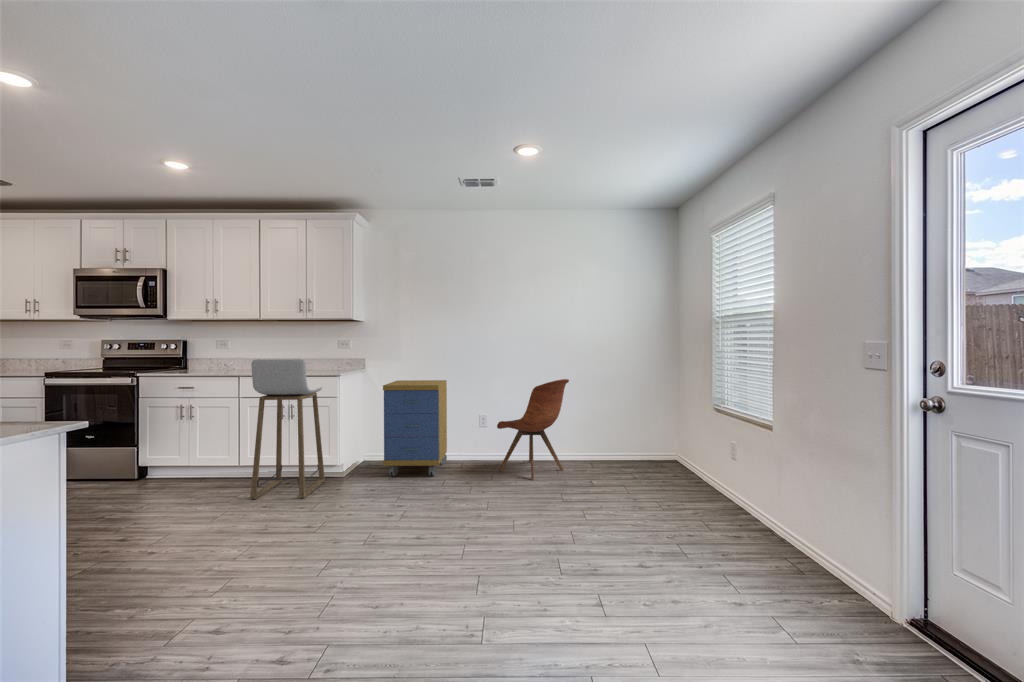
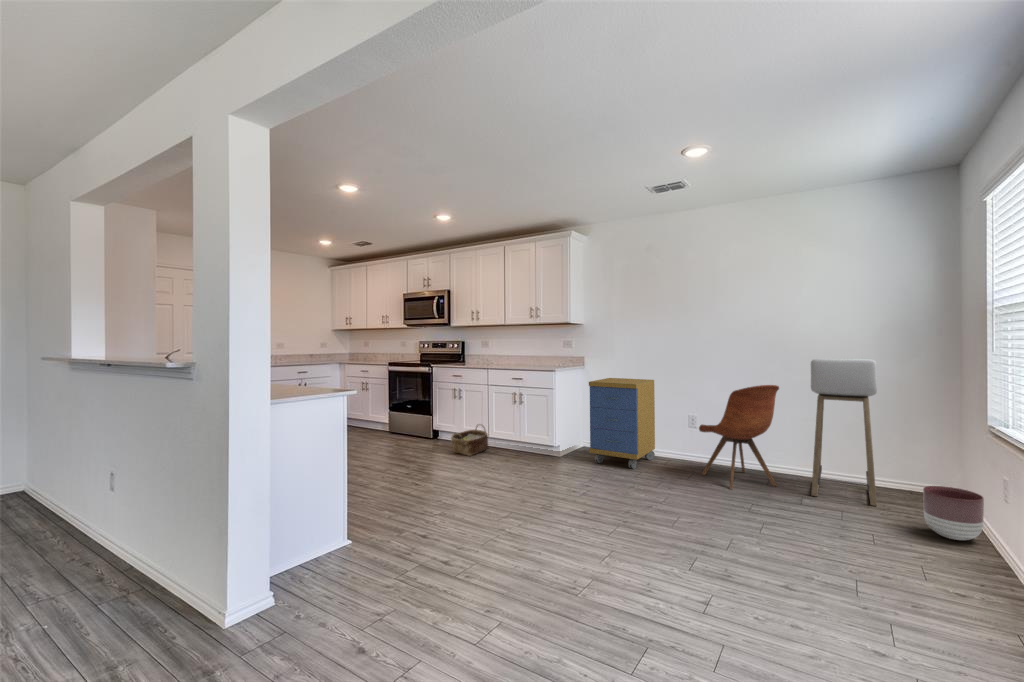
bar stool: present [251,359,325,499] -> present [811,359,877,506]
woven basket: none [182,450,241,495] -> present [451,424,489,456]
planter: none [677,450,713,489] -> present [923,486,984,540]

